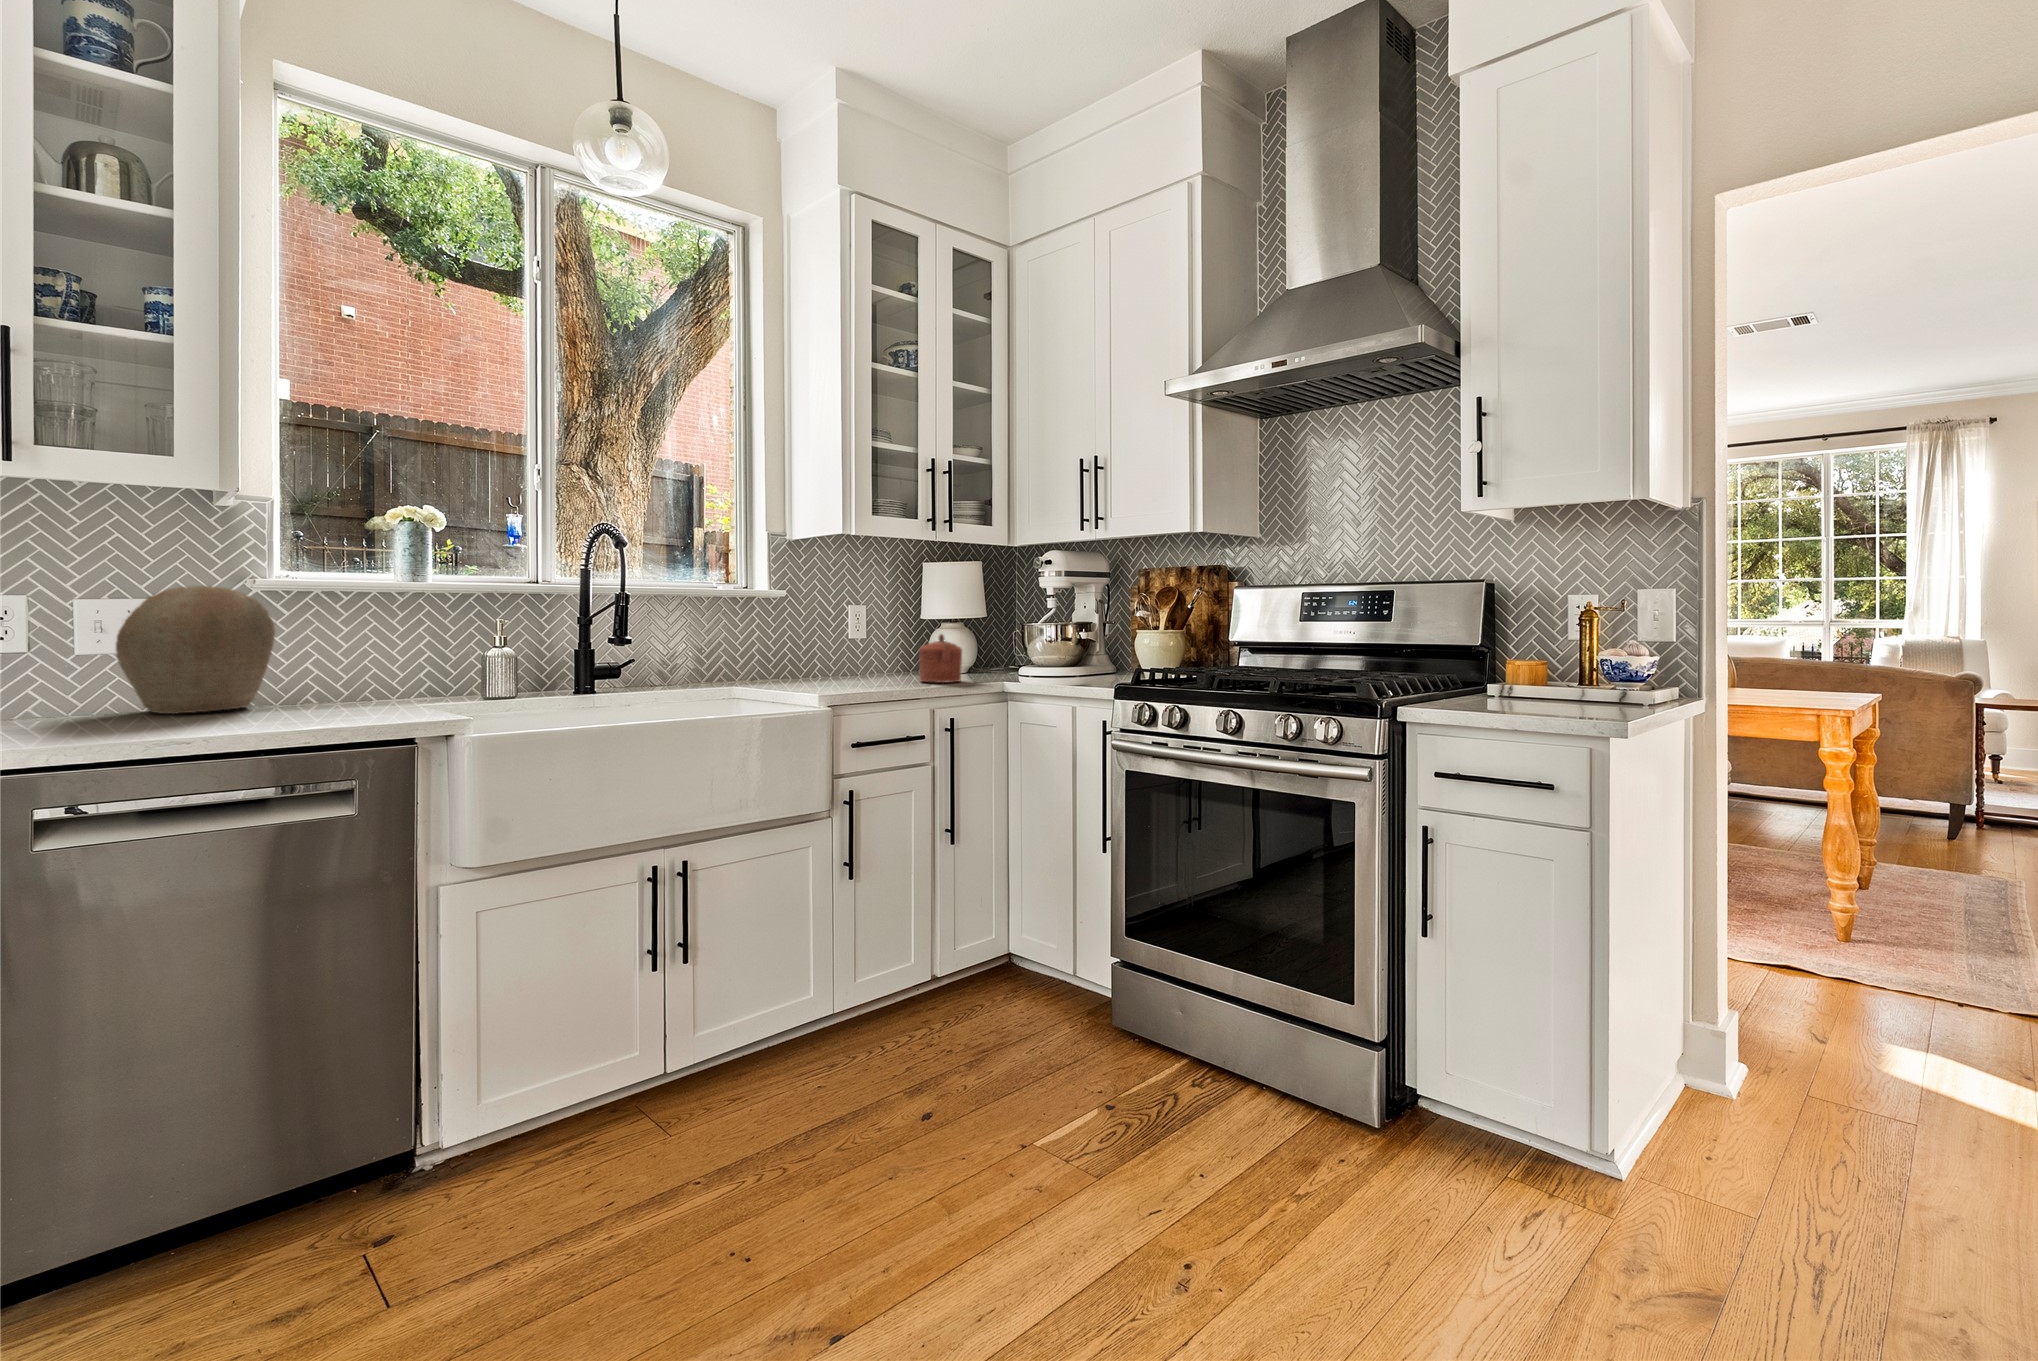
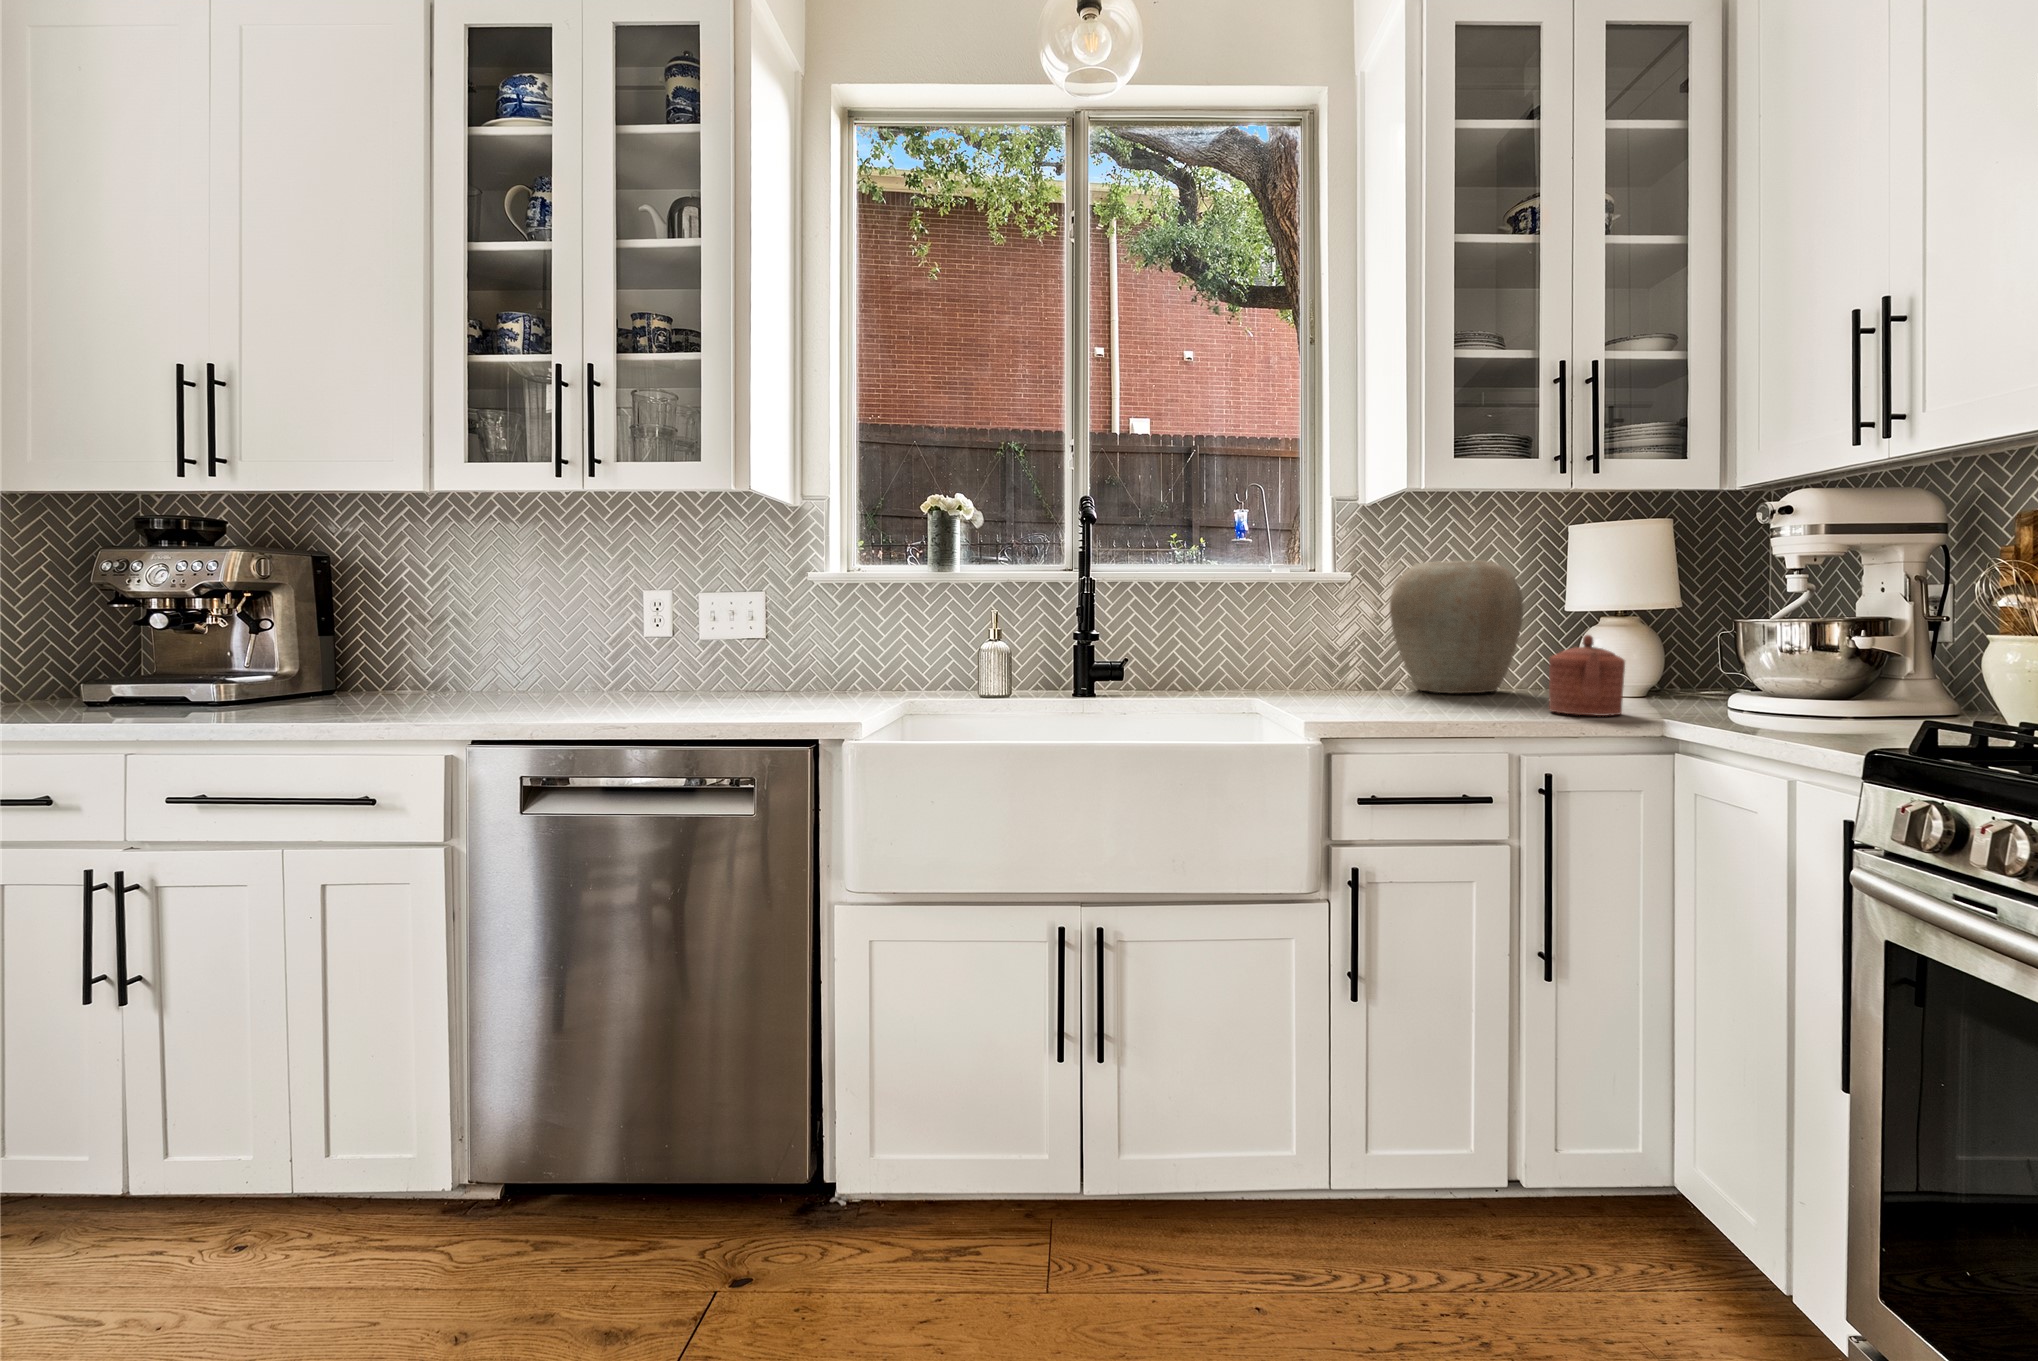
vase: present [116,586,275,714] -> present [1390,561,1523,693]

